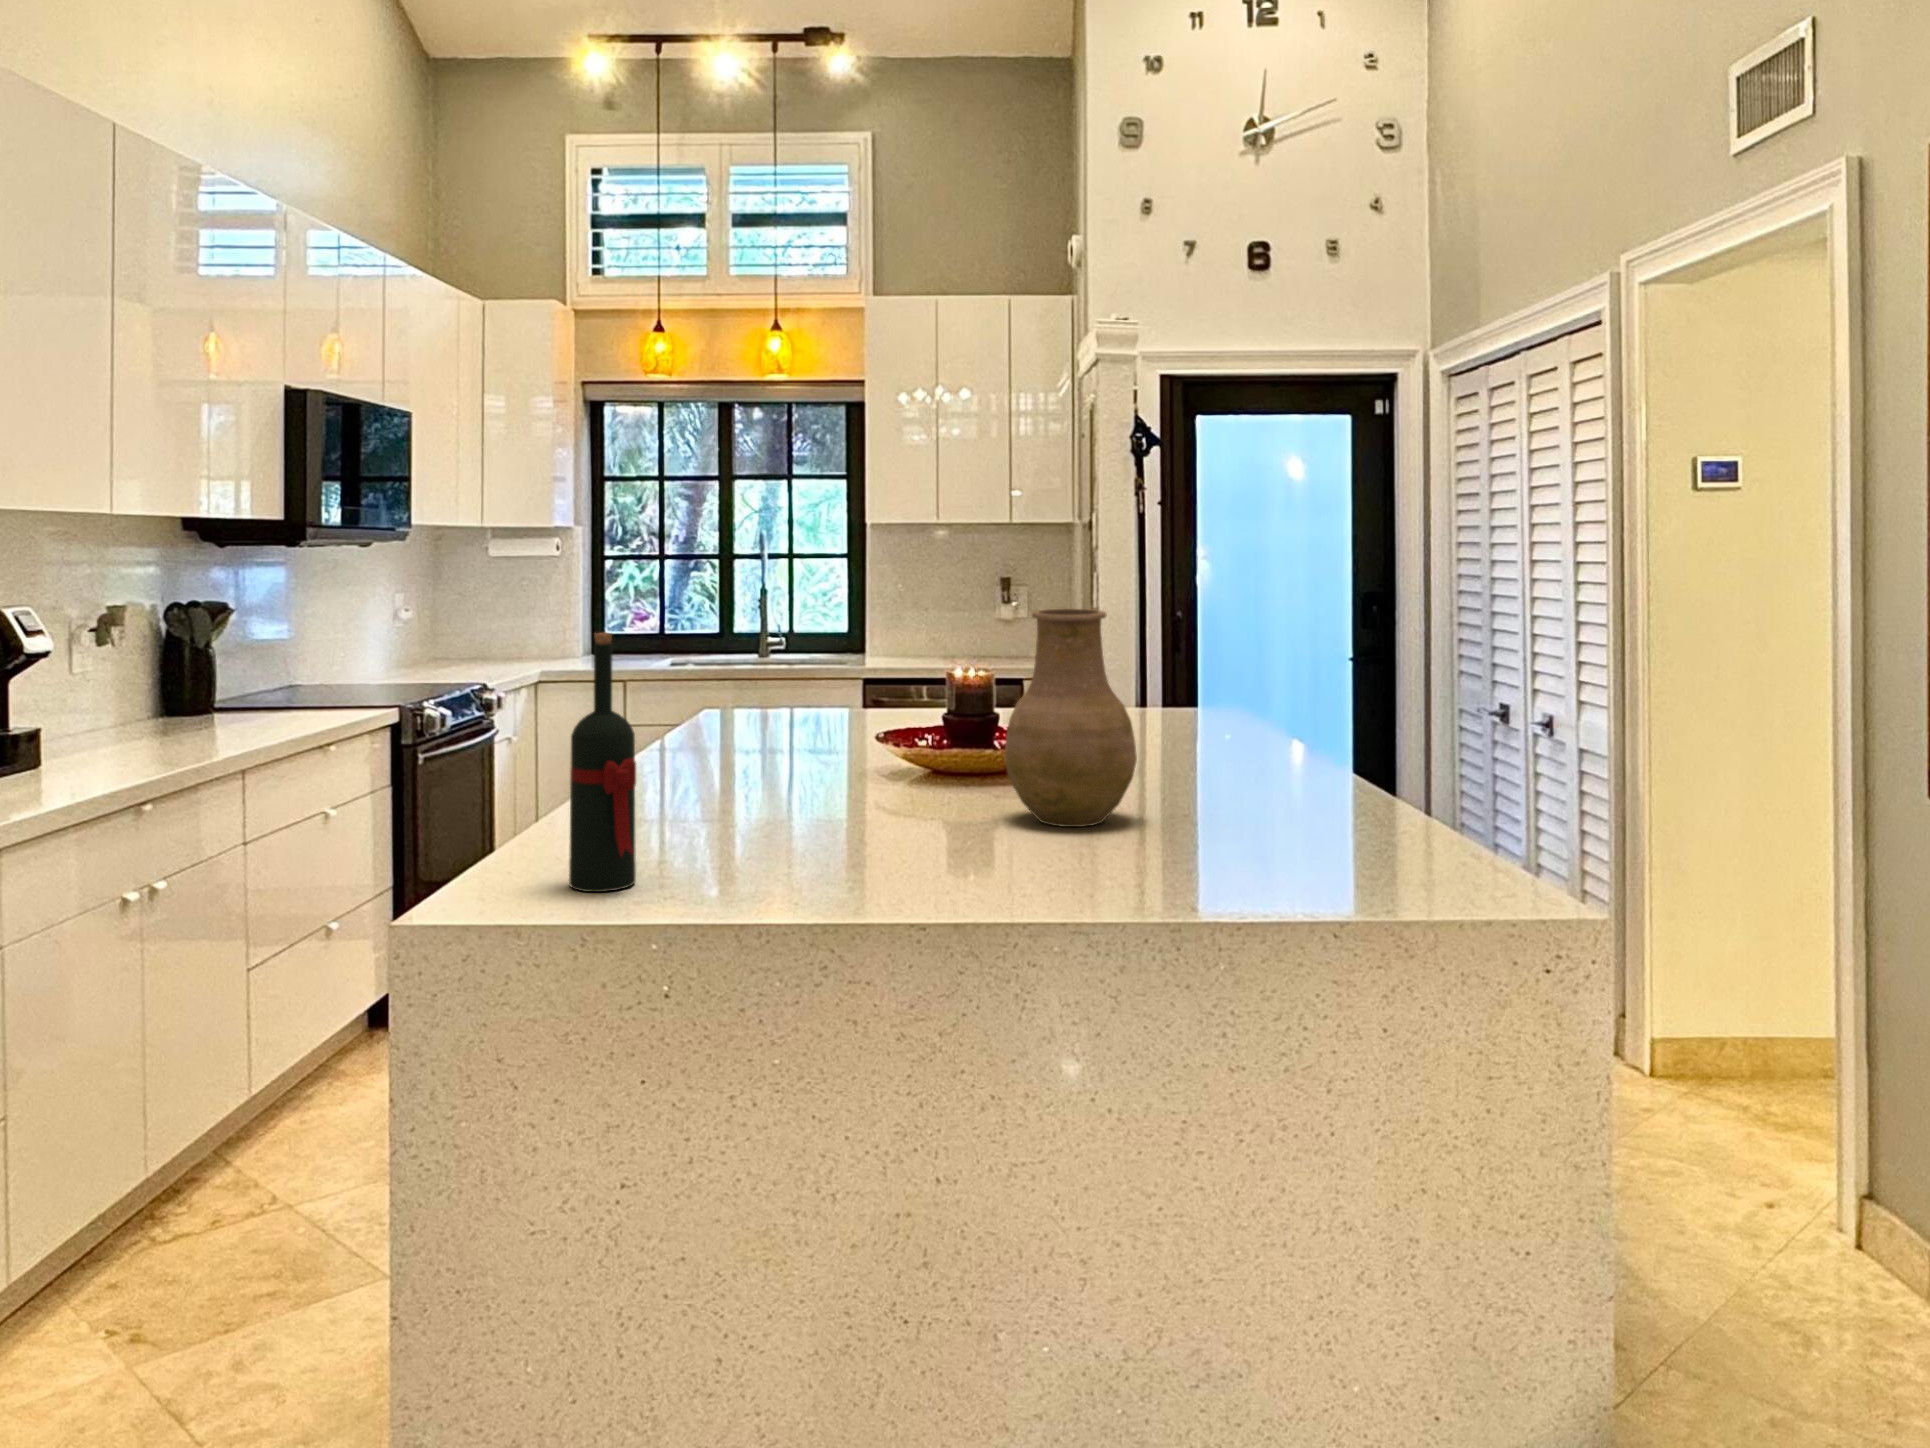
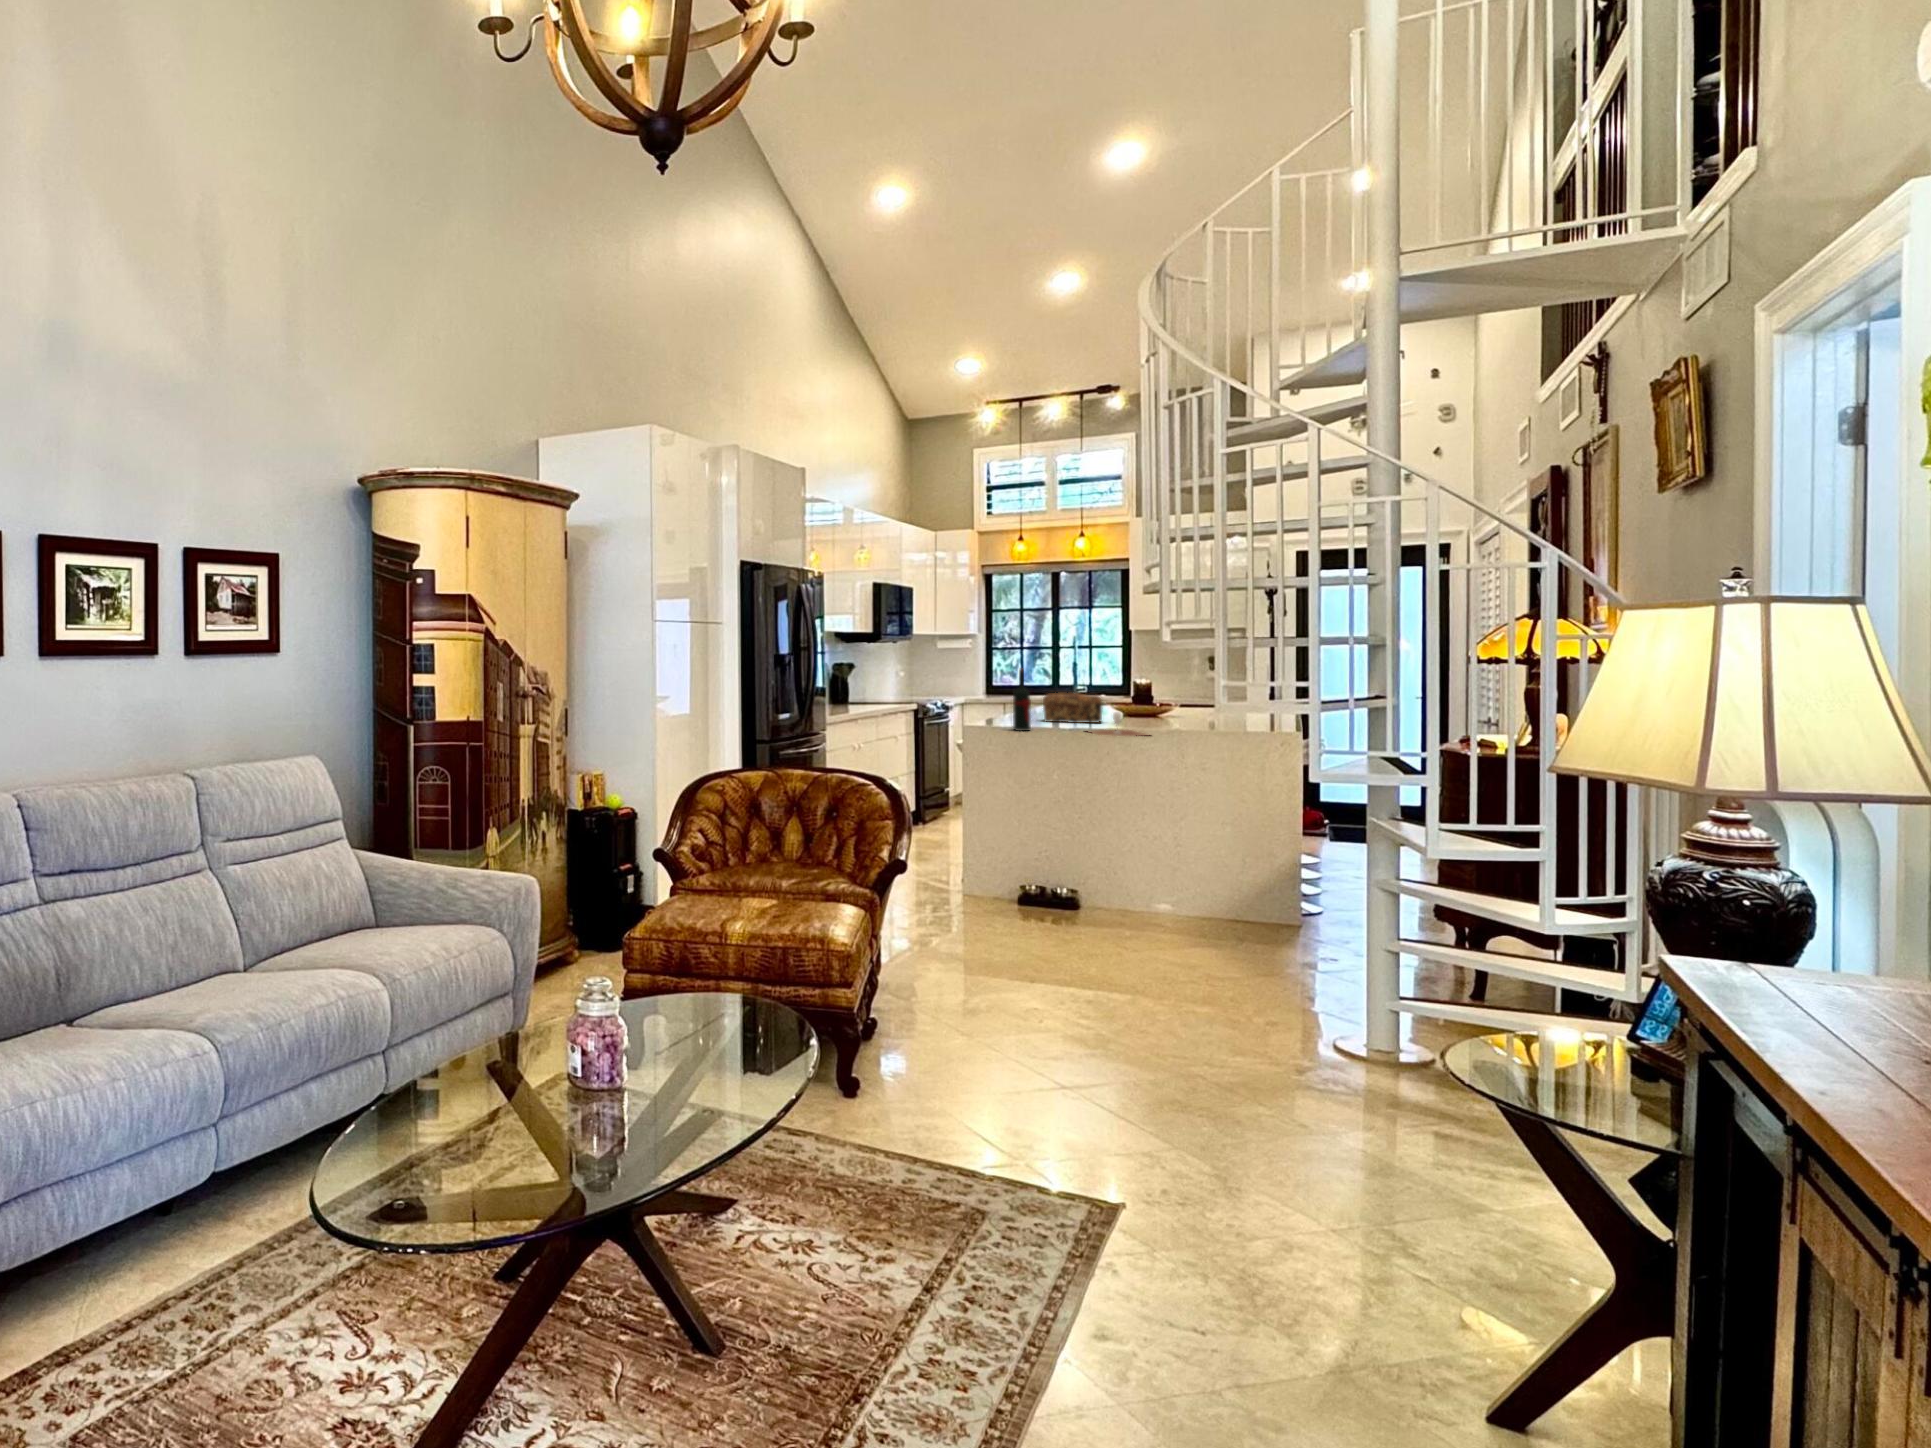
vase: present [1005,609,1137,827] -> none [1145,667,1189,730]
bread loaf: none [688,701,870,809] -> present [1043,693,1103,723]
wine glass: none [823,792,1070,910] -> present [1091,712,1145,736]

